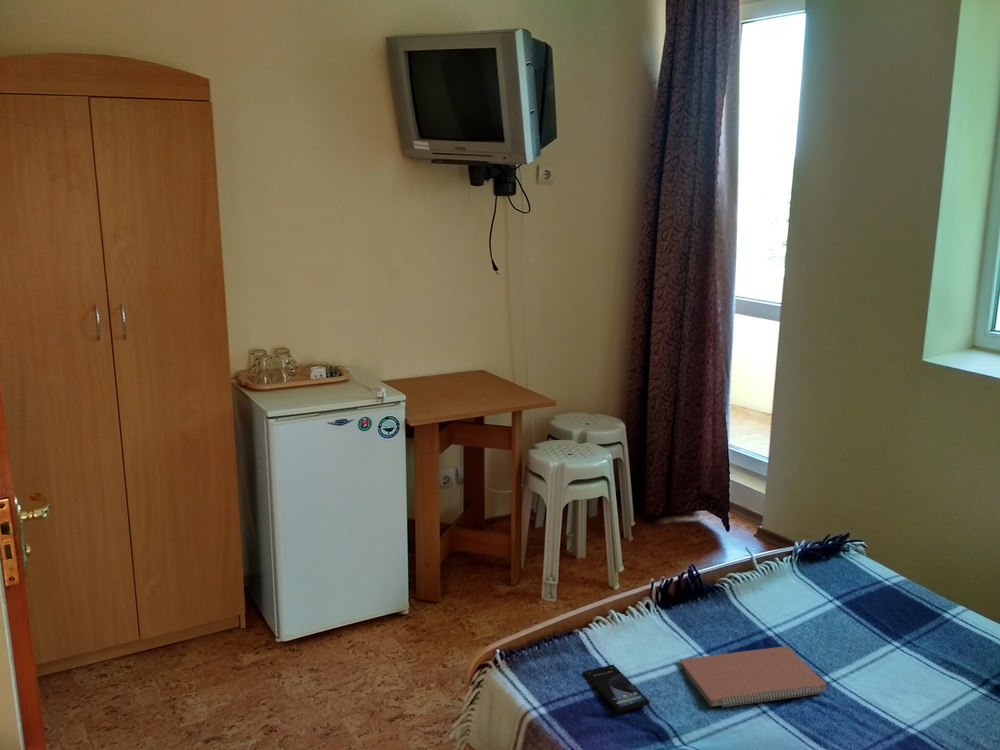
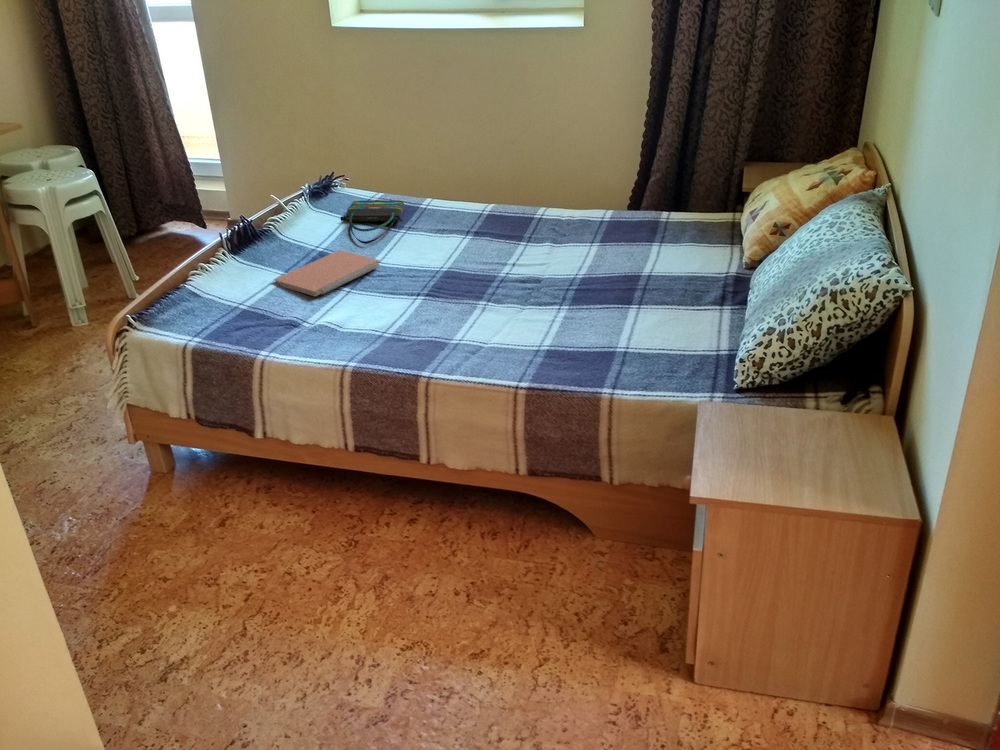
tote bag: none [820,578,921,649] -> present [340,201,404,244]
smartphone: present [583,665,650,713] -> none [208,298,273,321]

